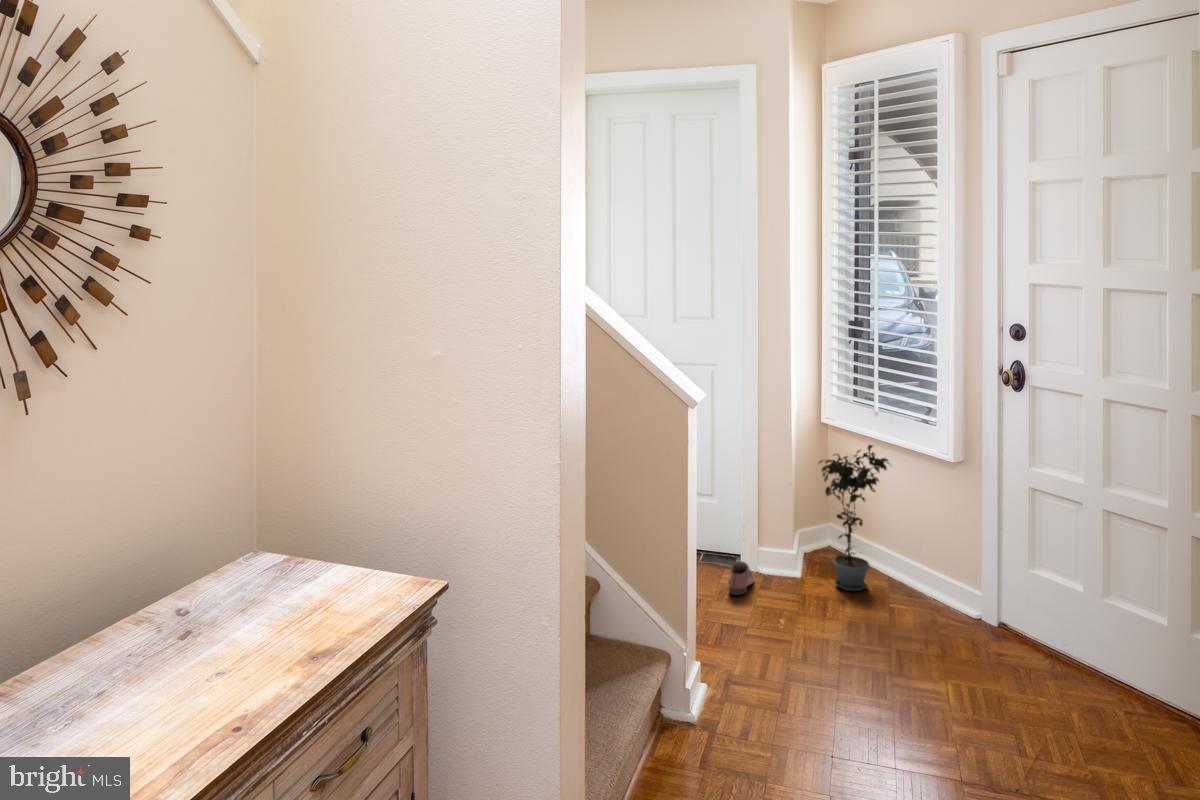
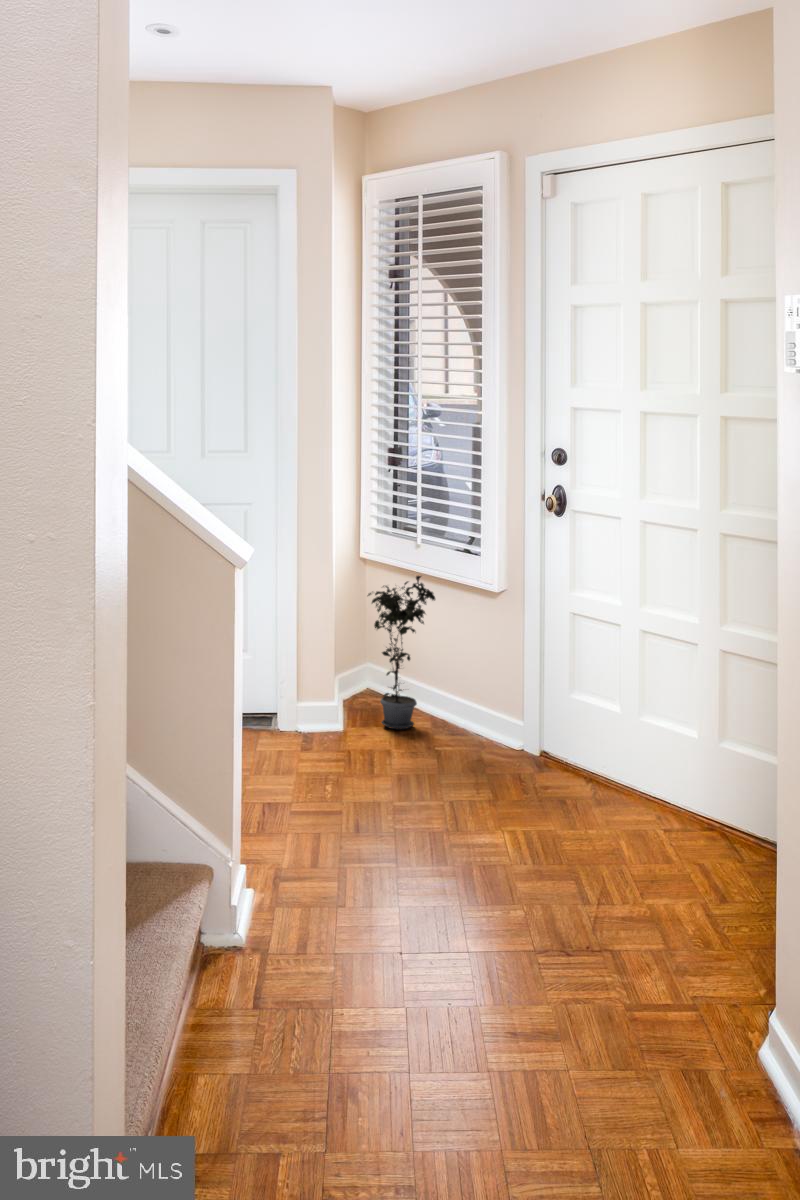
shoe: present [728,561,754,595] -> none [276,705,300,739]

